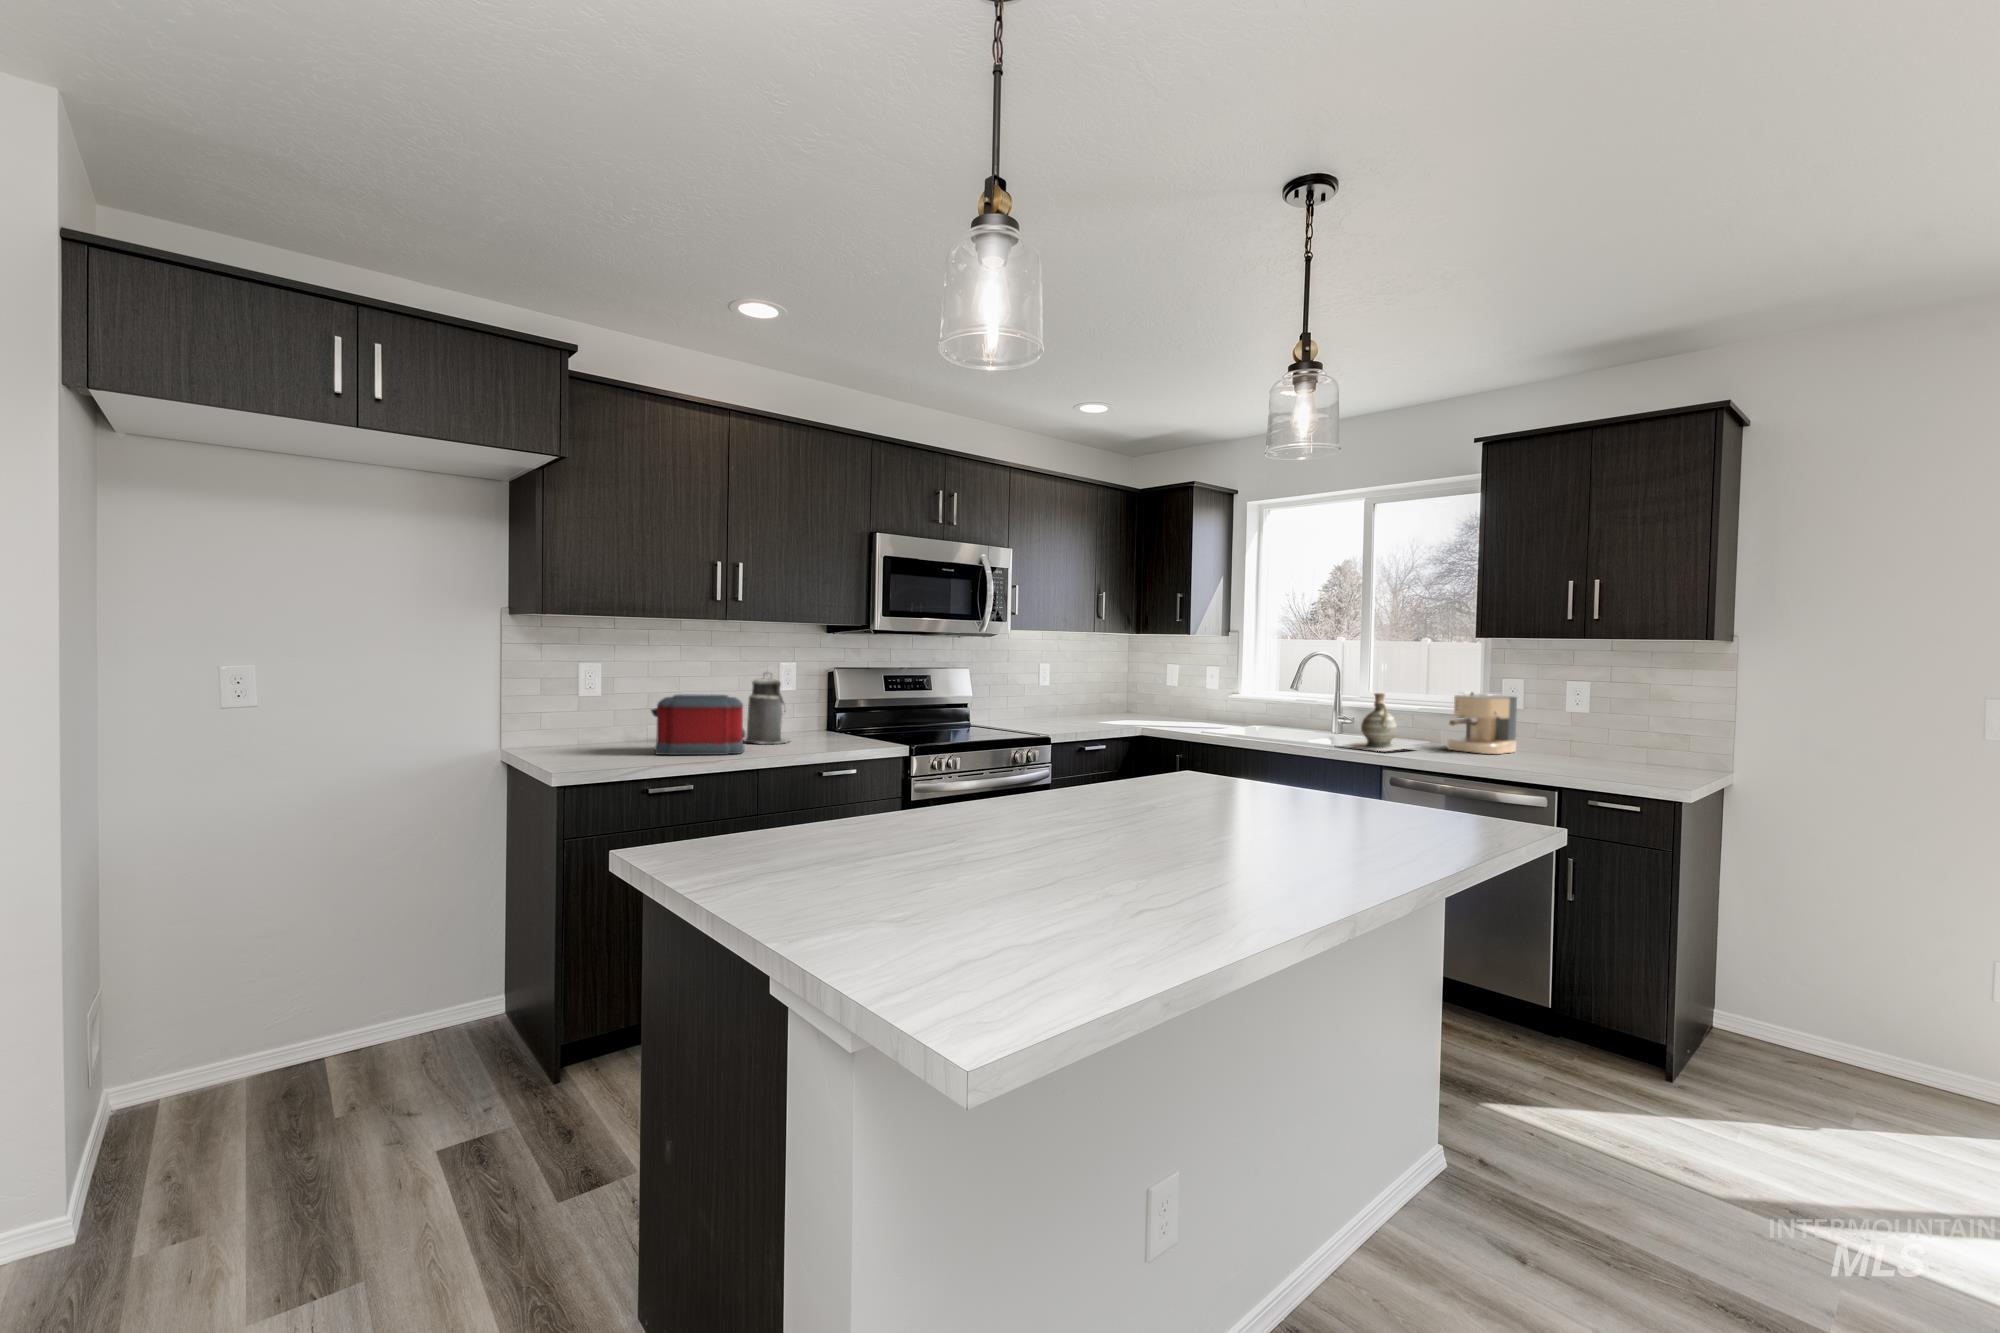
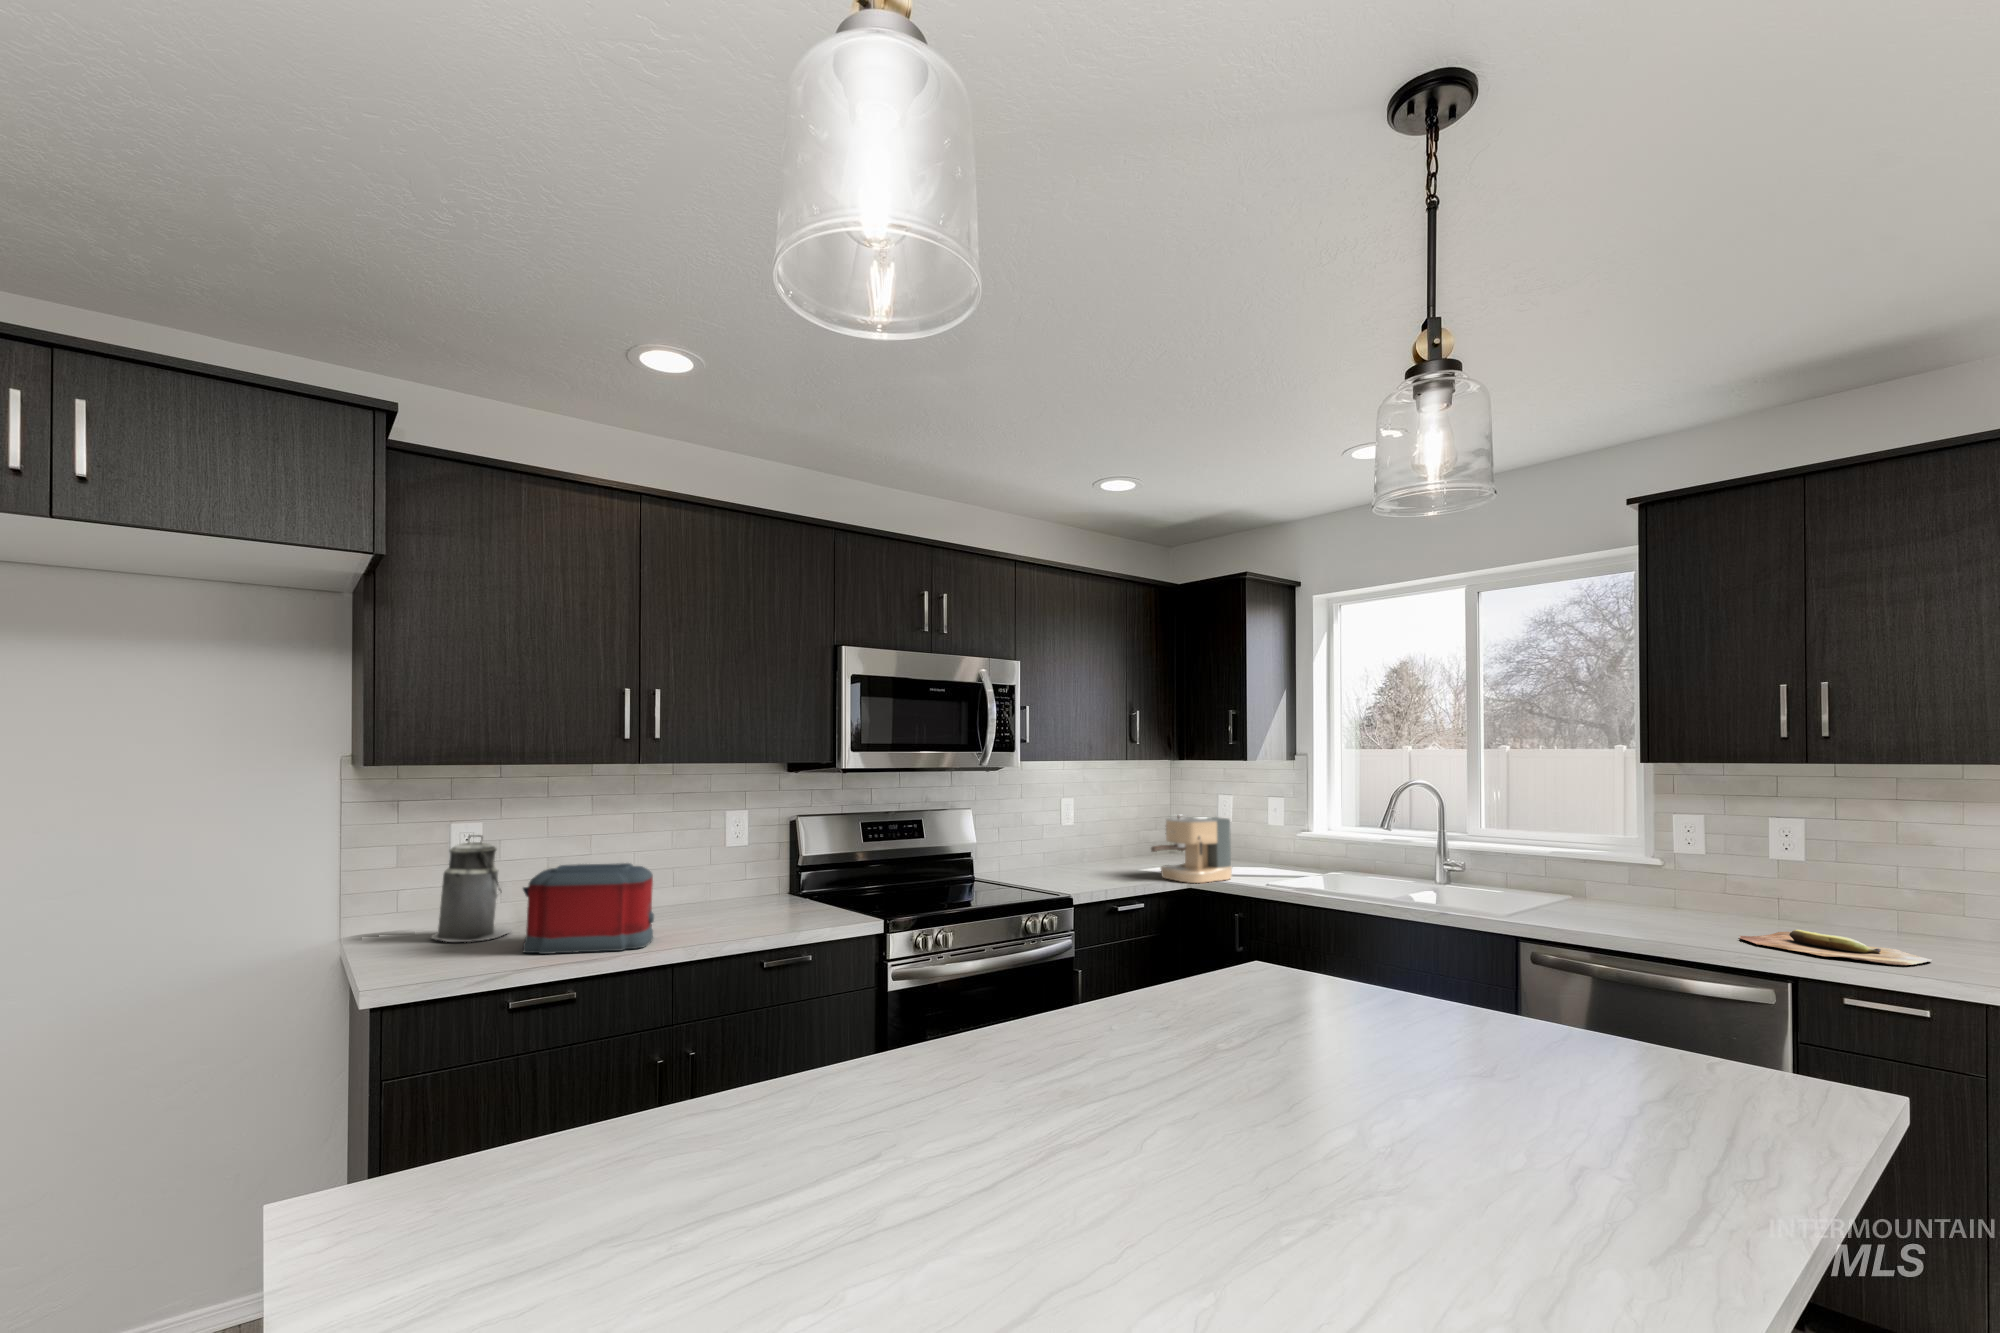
canister: present [743,672,790,744] -> present [431,835,511,942]
coffee maker: present [1446,692,1517,754] -> present [1151,815,1232,883]
ceramic jug: present [1339,693,1414,751] -> none [1453,838,1577,922]
cutting board: none [1523,755,1641,774] -> present [1740,930,1931,965]

